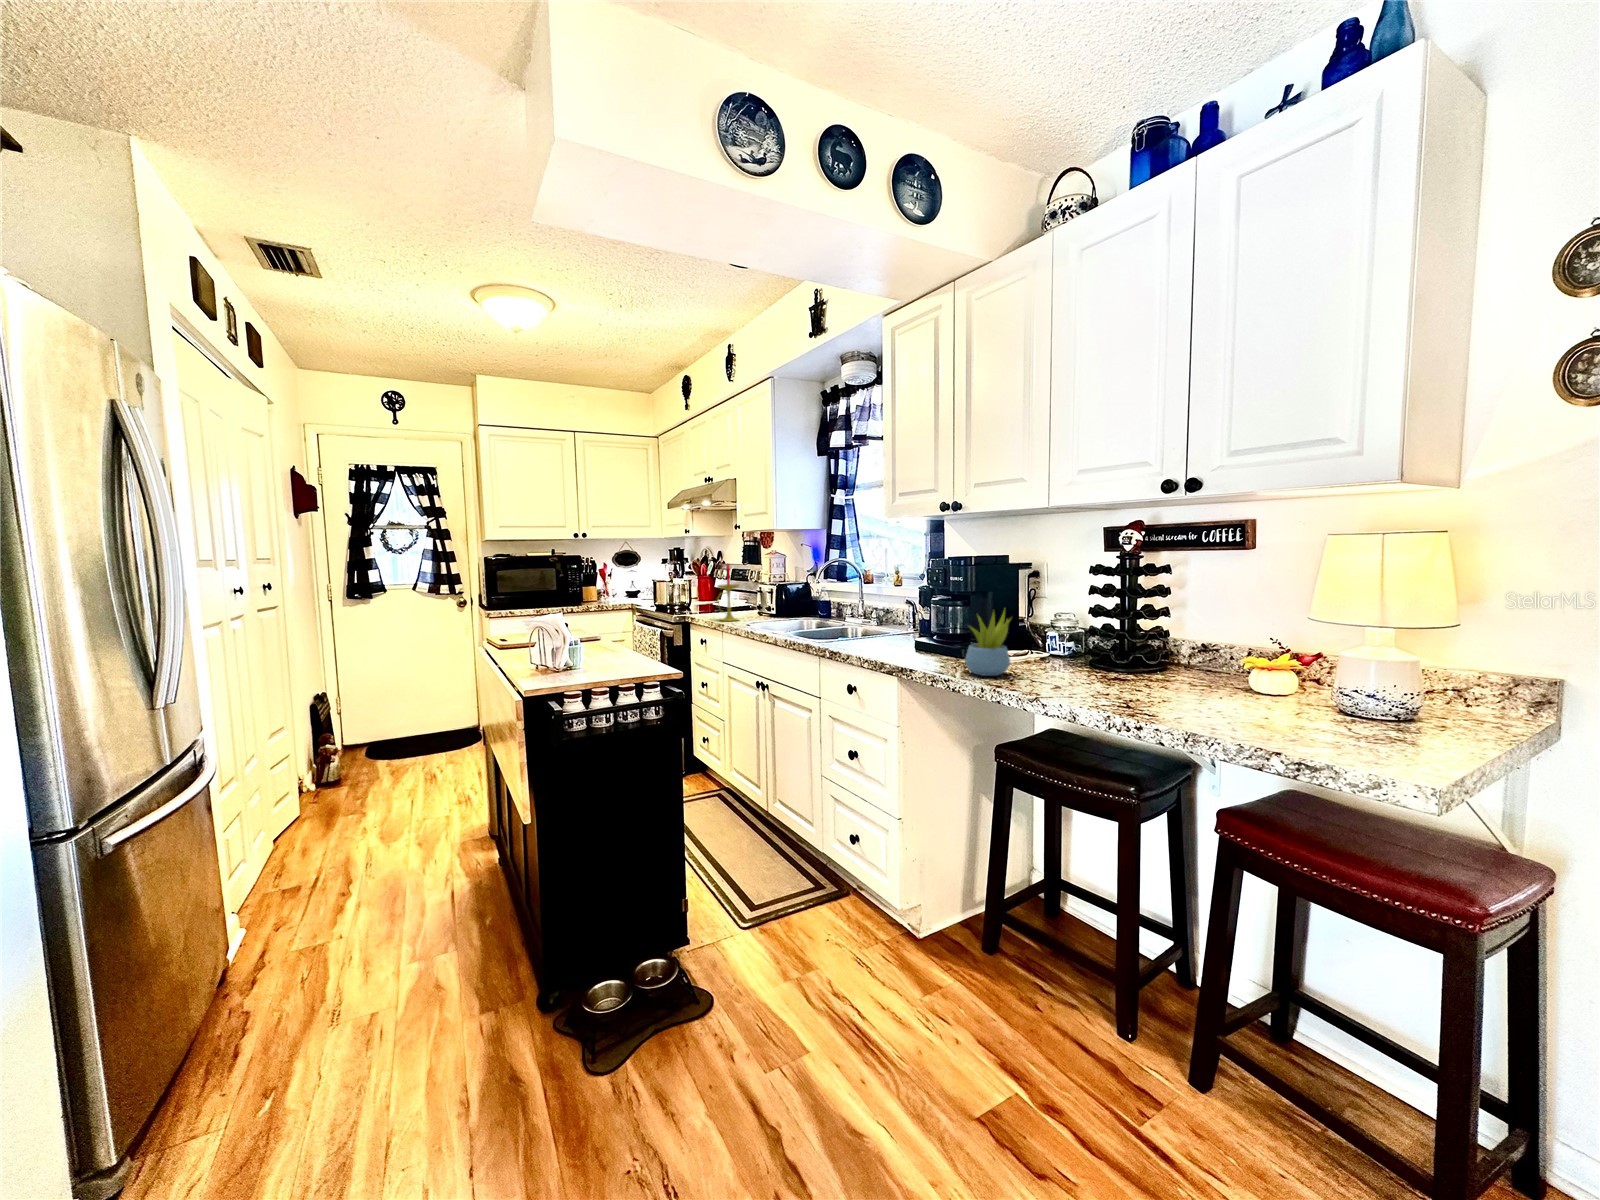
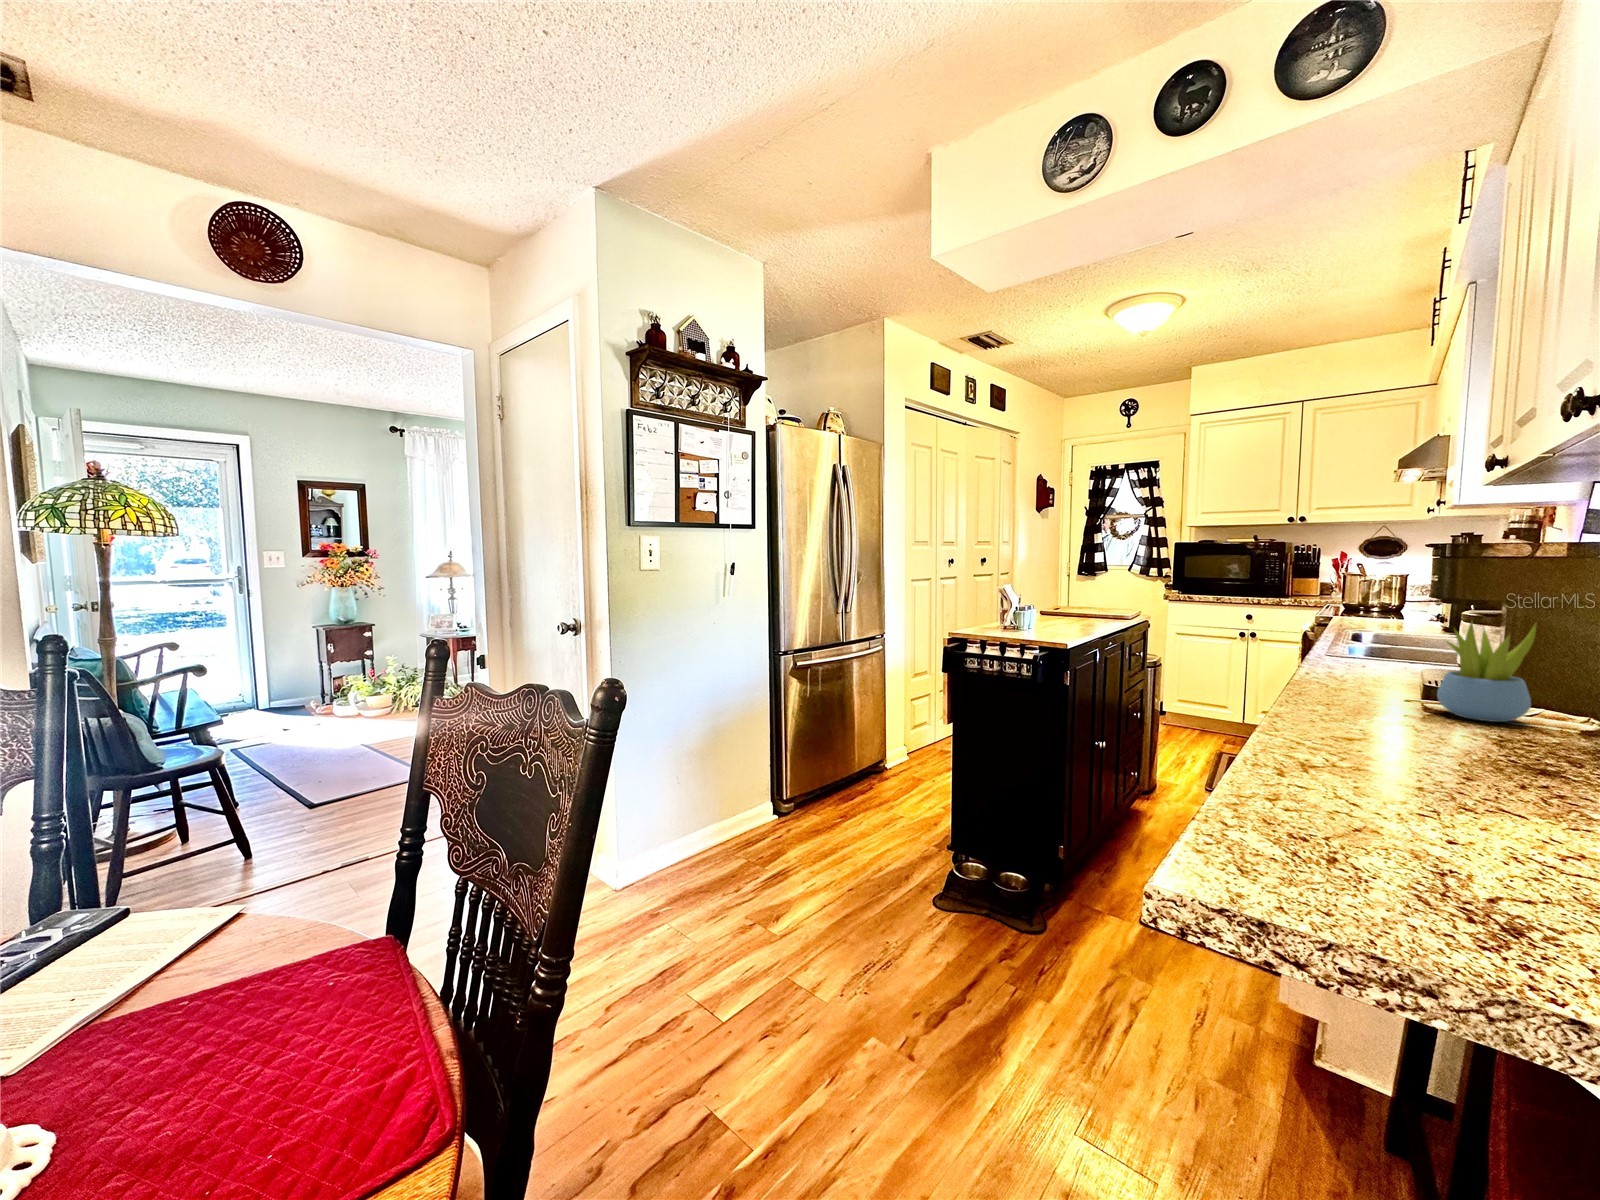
candle: present [718,564,739,621] -> none [1375,553,1422,629]

